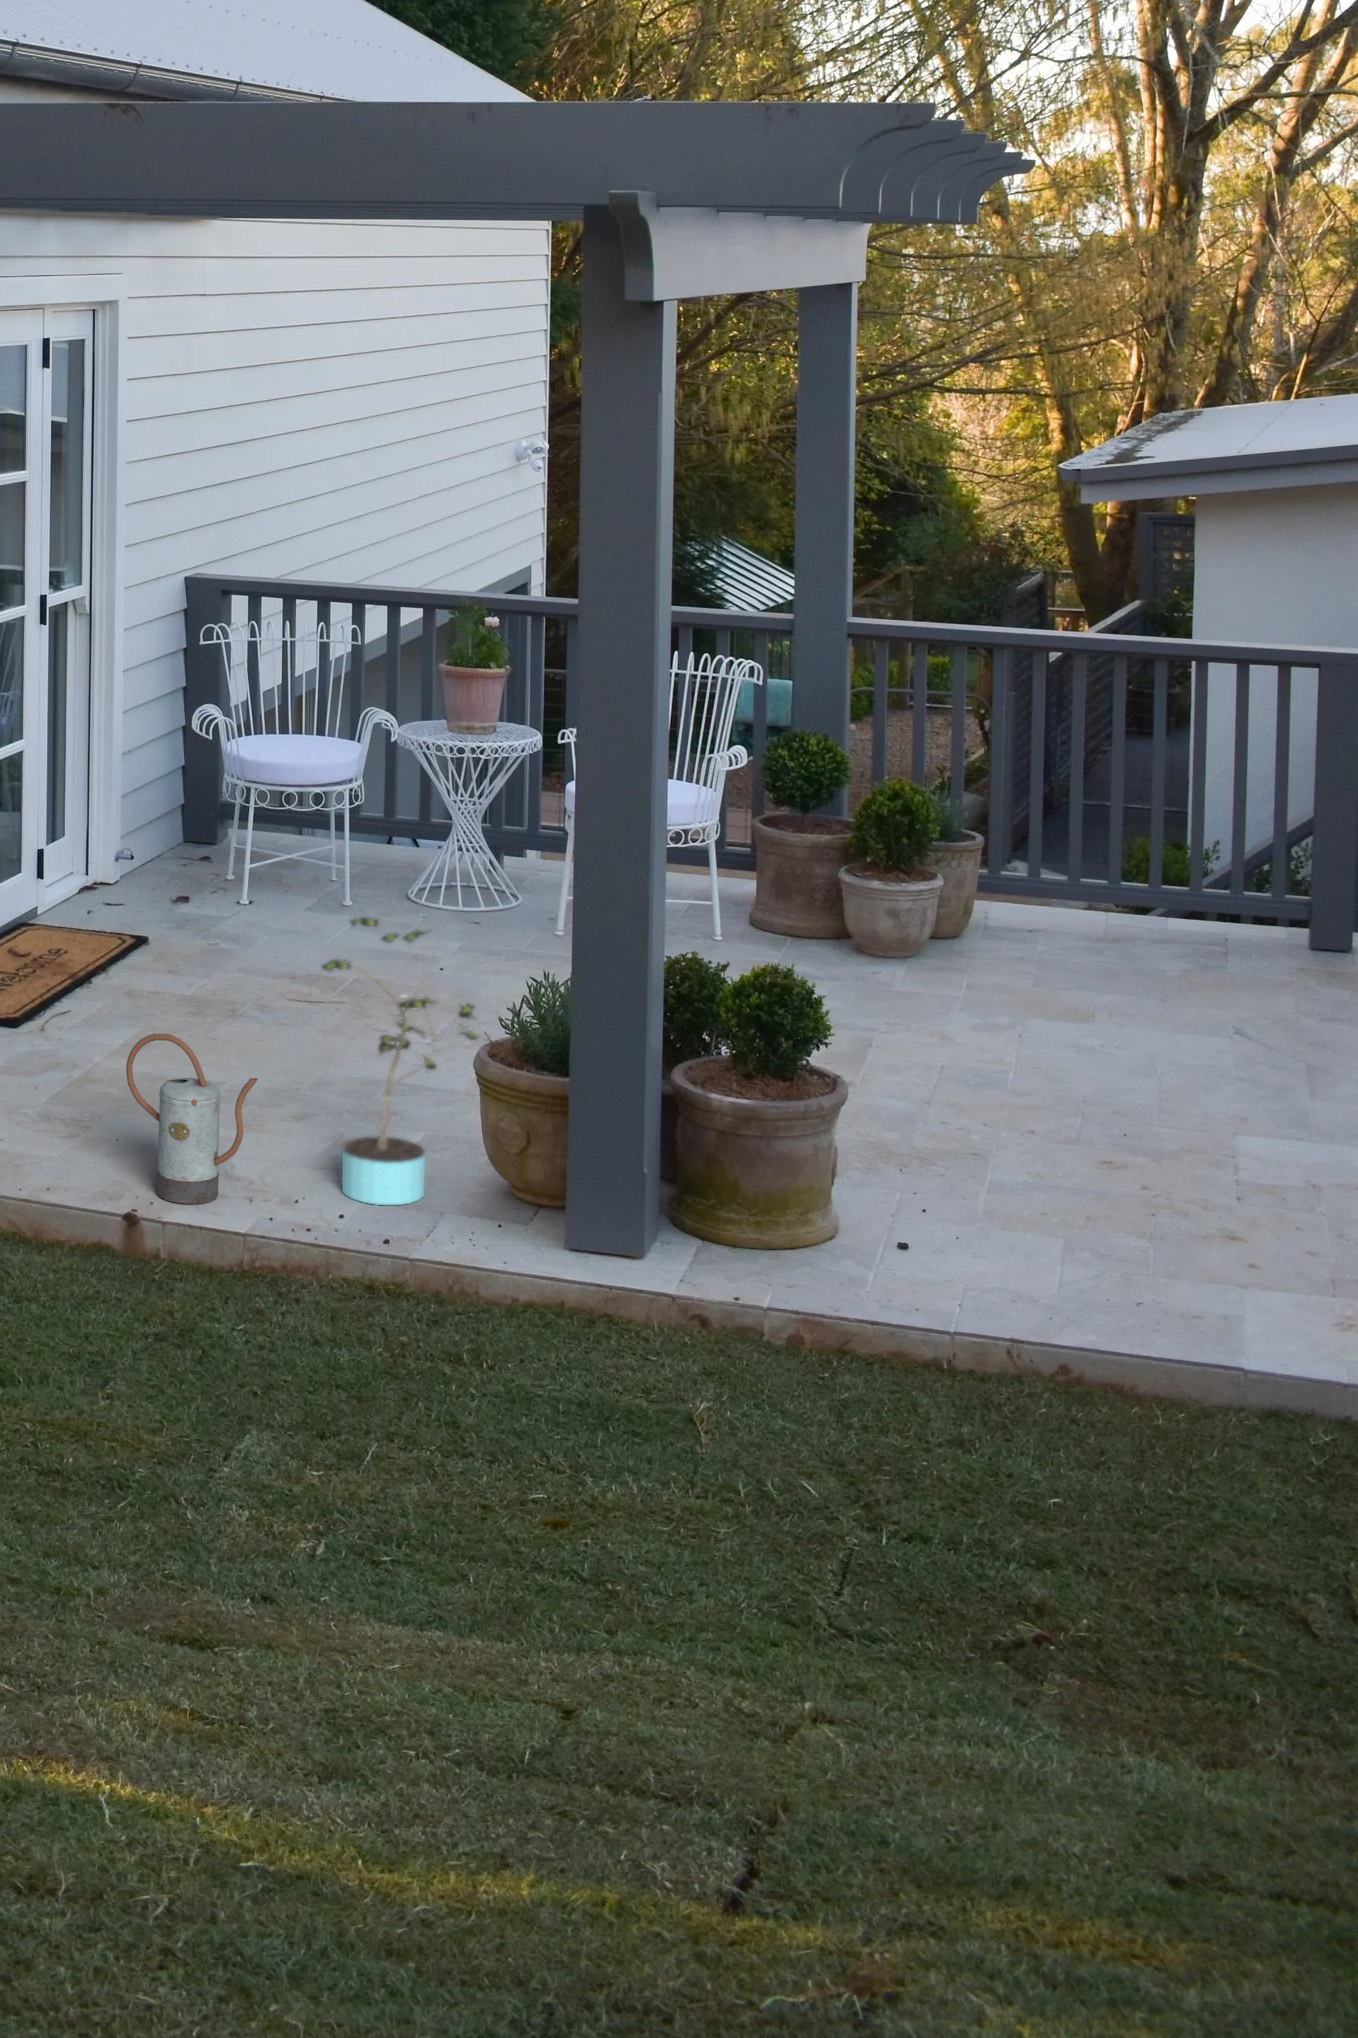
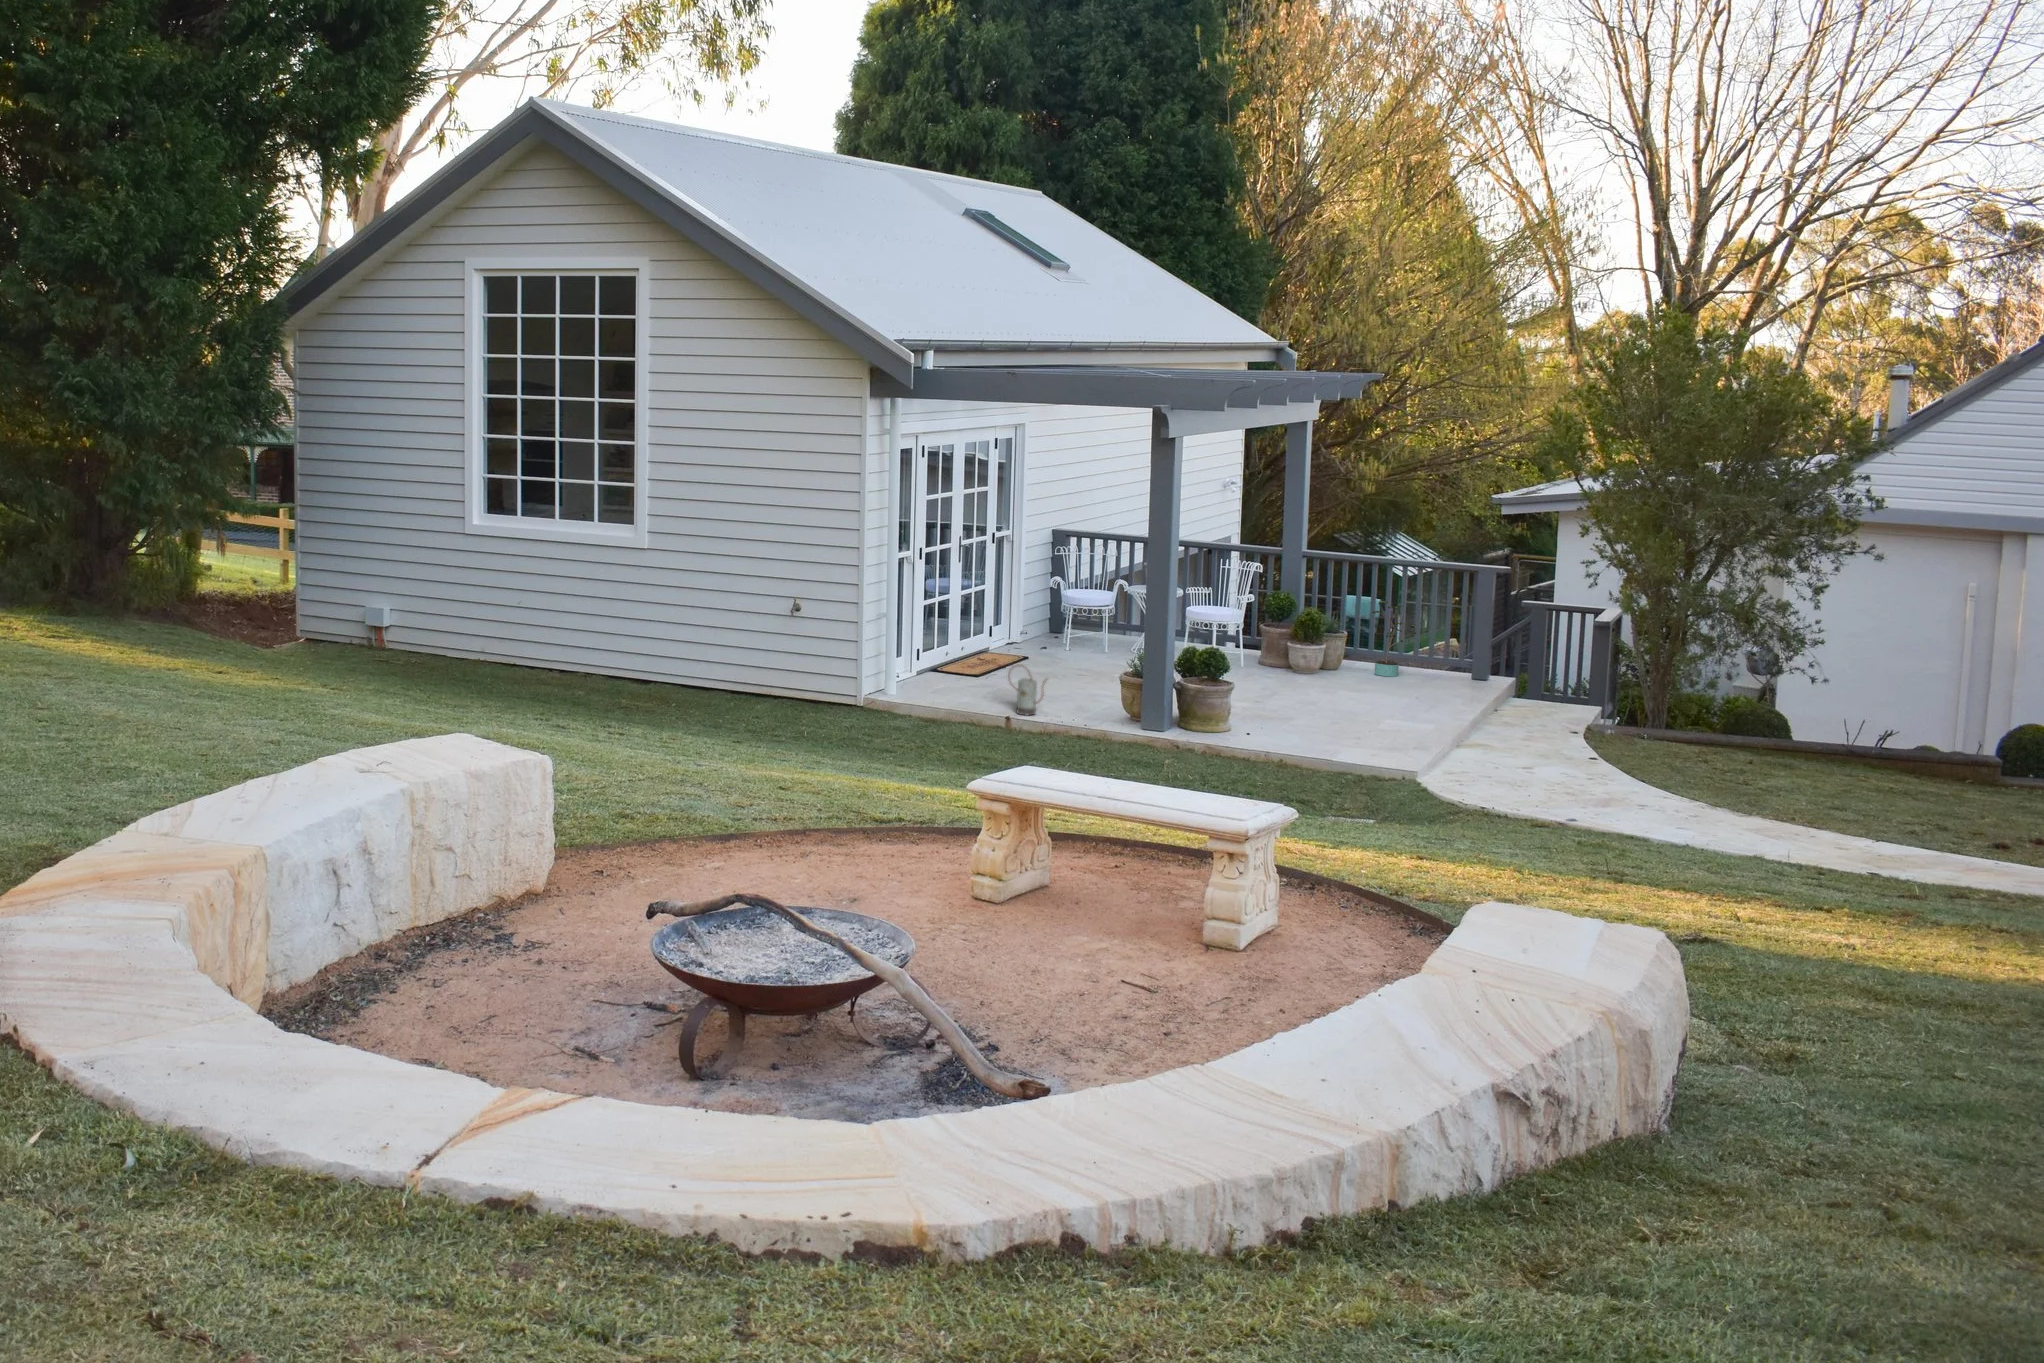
potted plant: present [322,917,478,1205] -> present [1373,602,1416,677]

